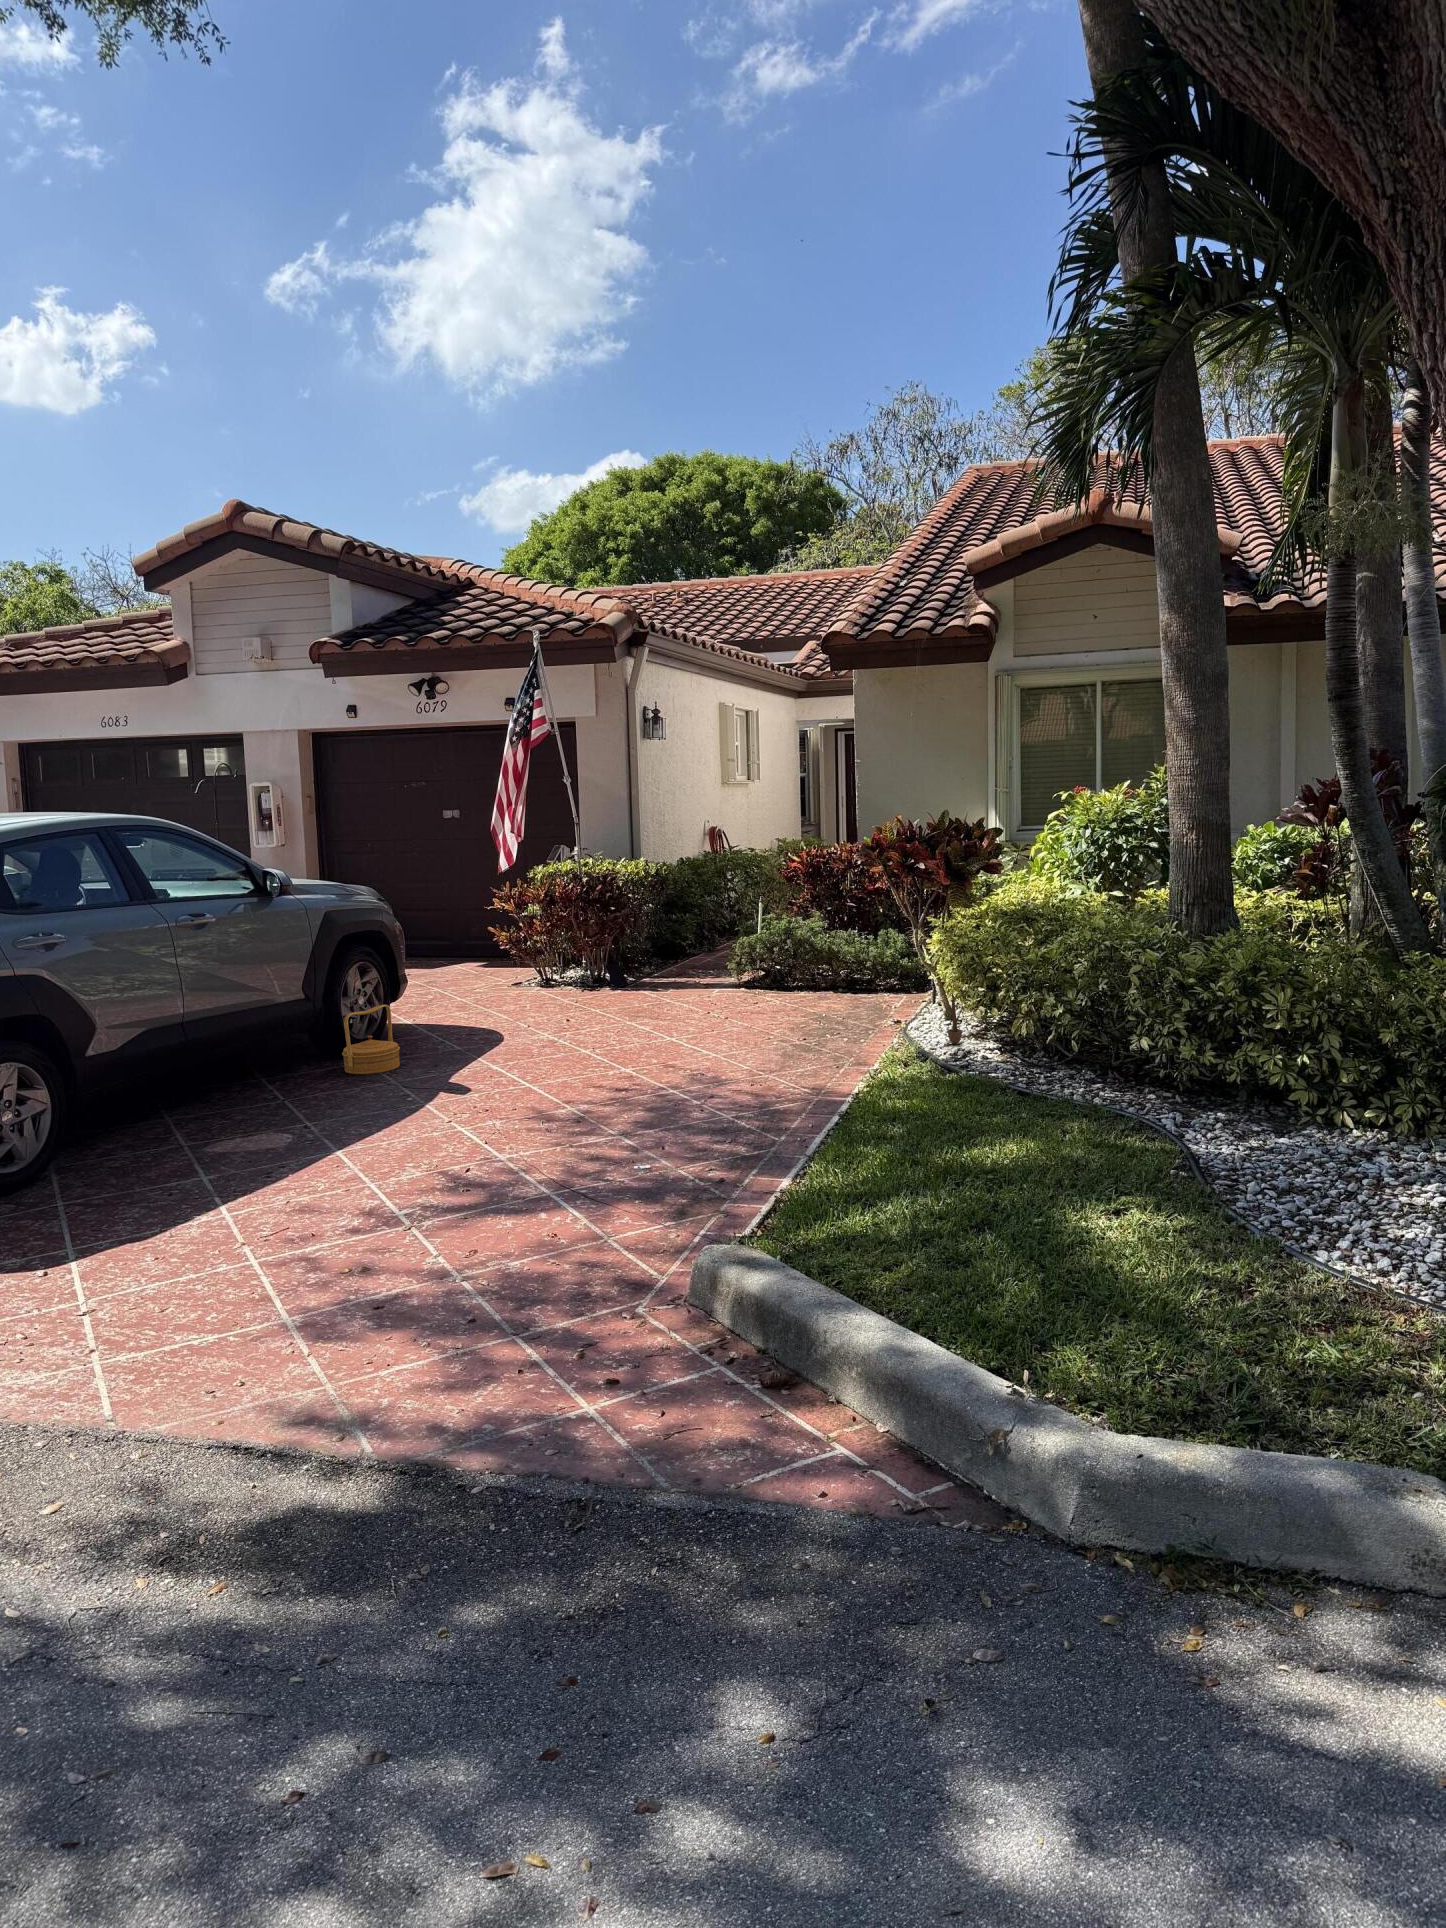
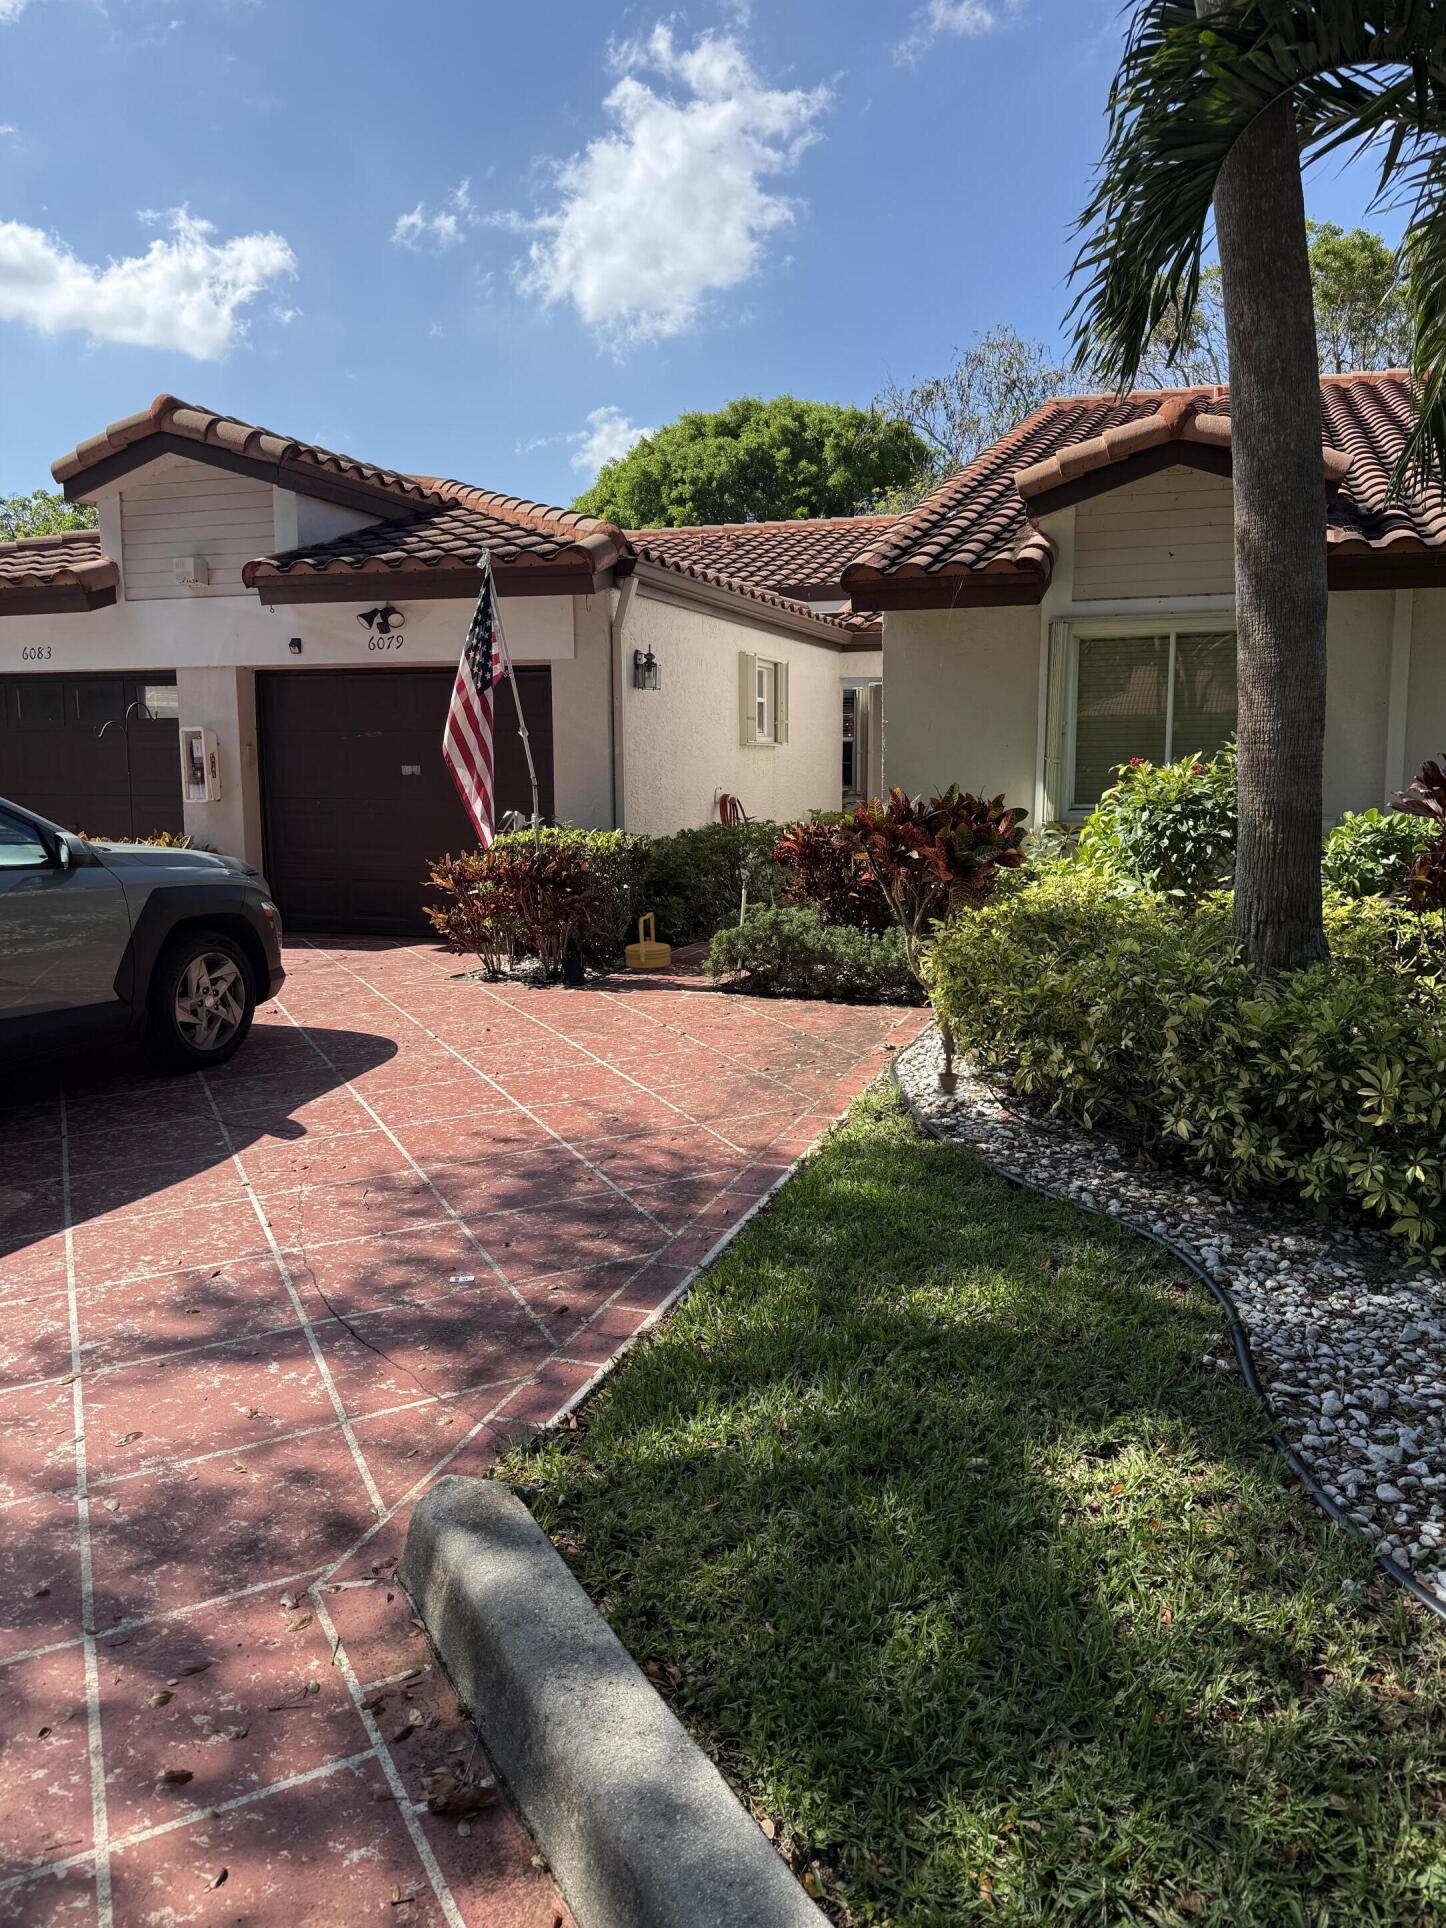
woven basket: present [342,1005,400,1074] -> present [625,913,671,968]

